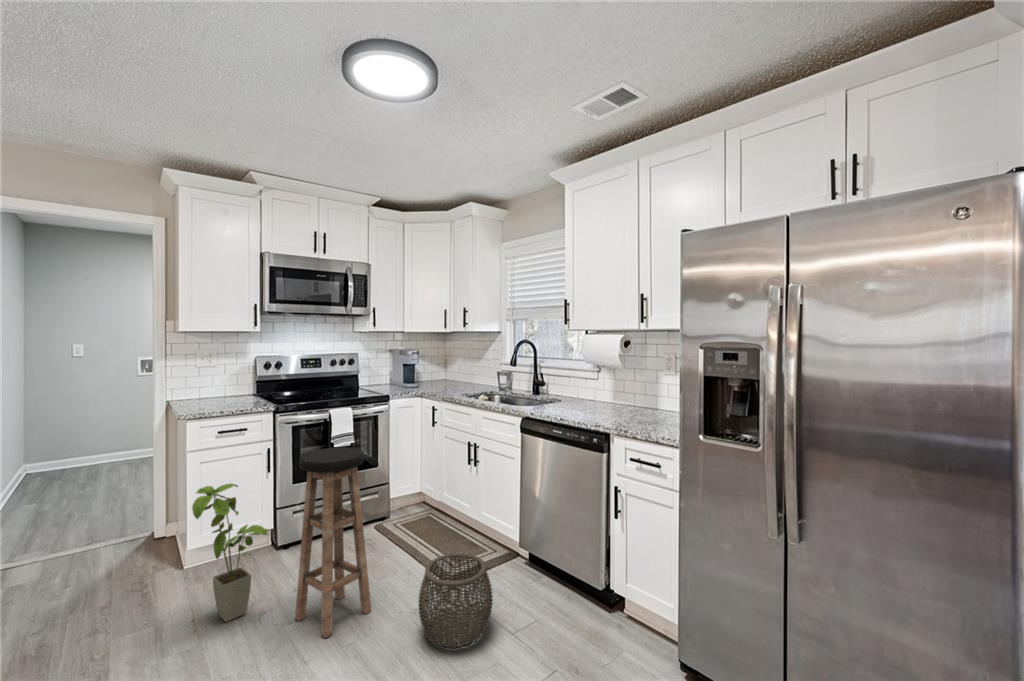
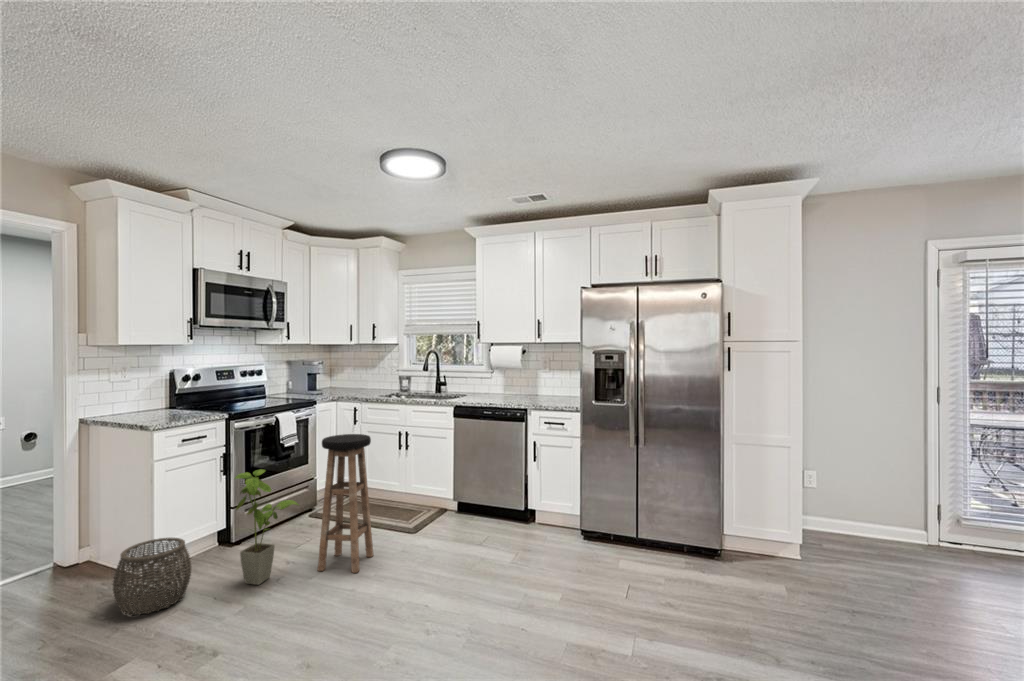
woven basket: present [418,553,493,648] -> present [113,538,192,615]

